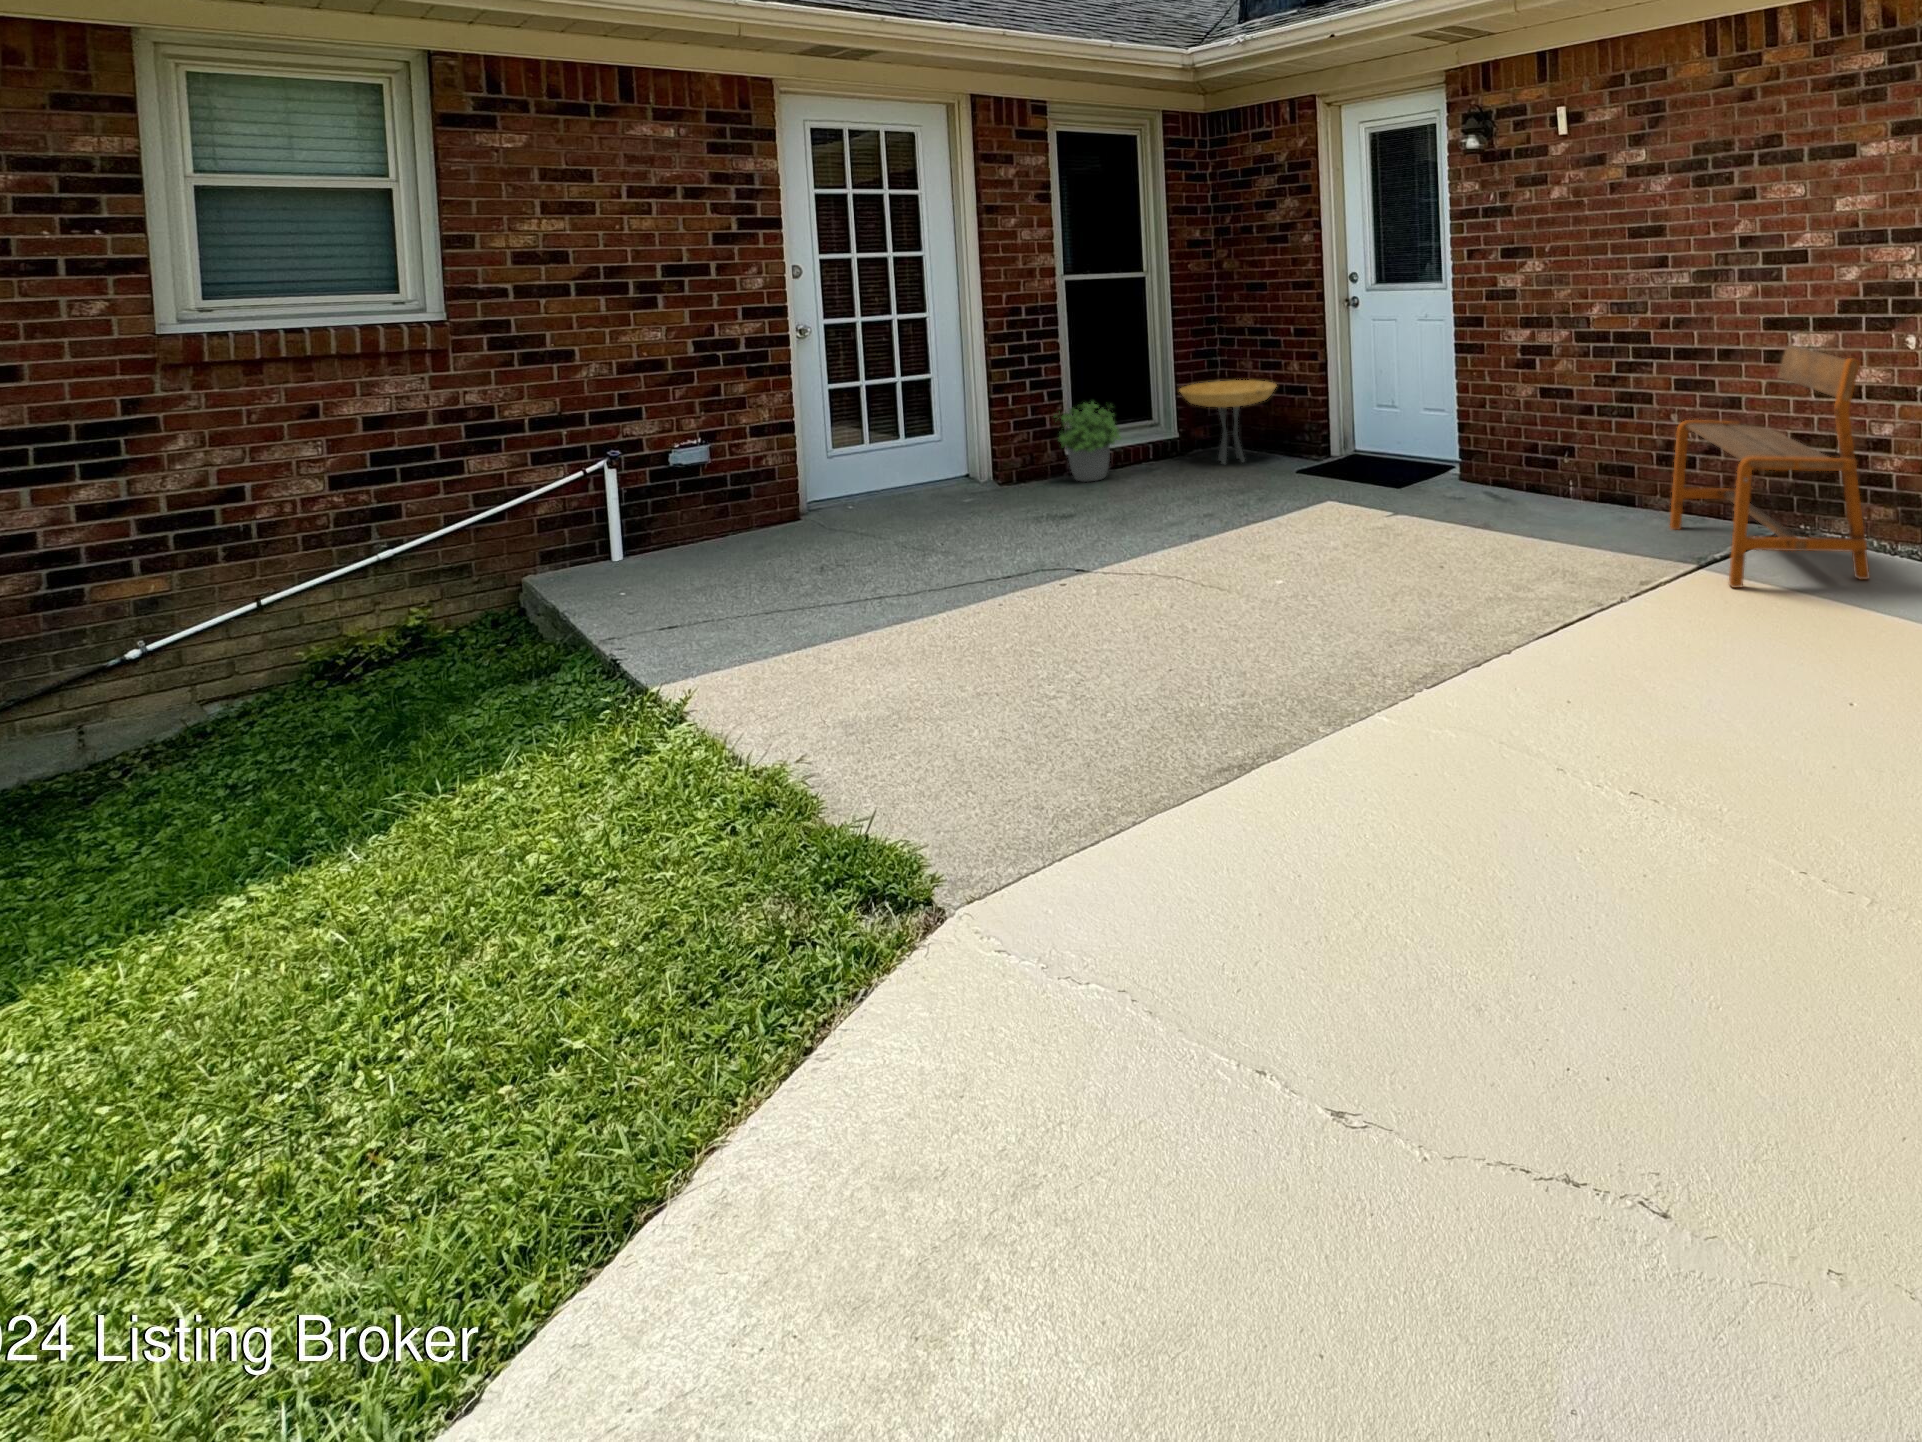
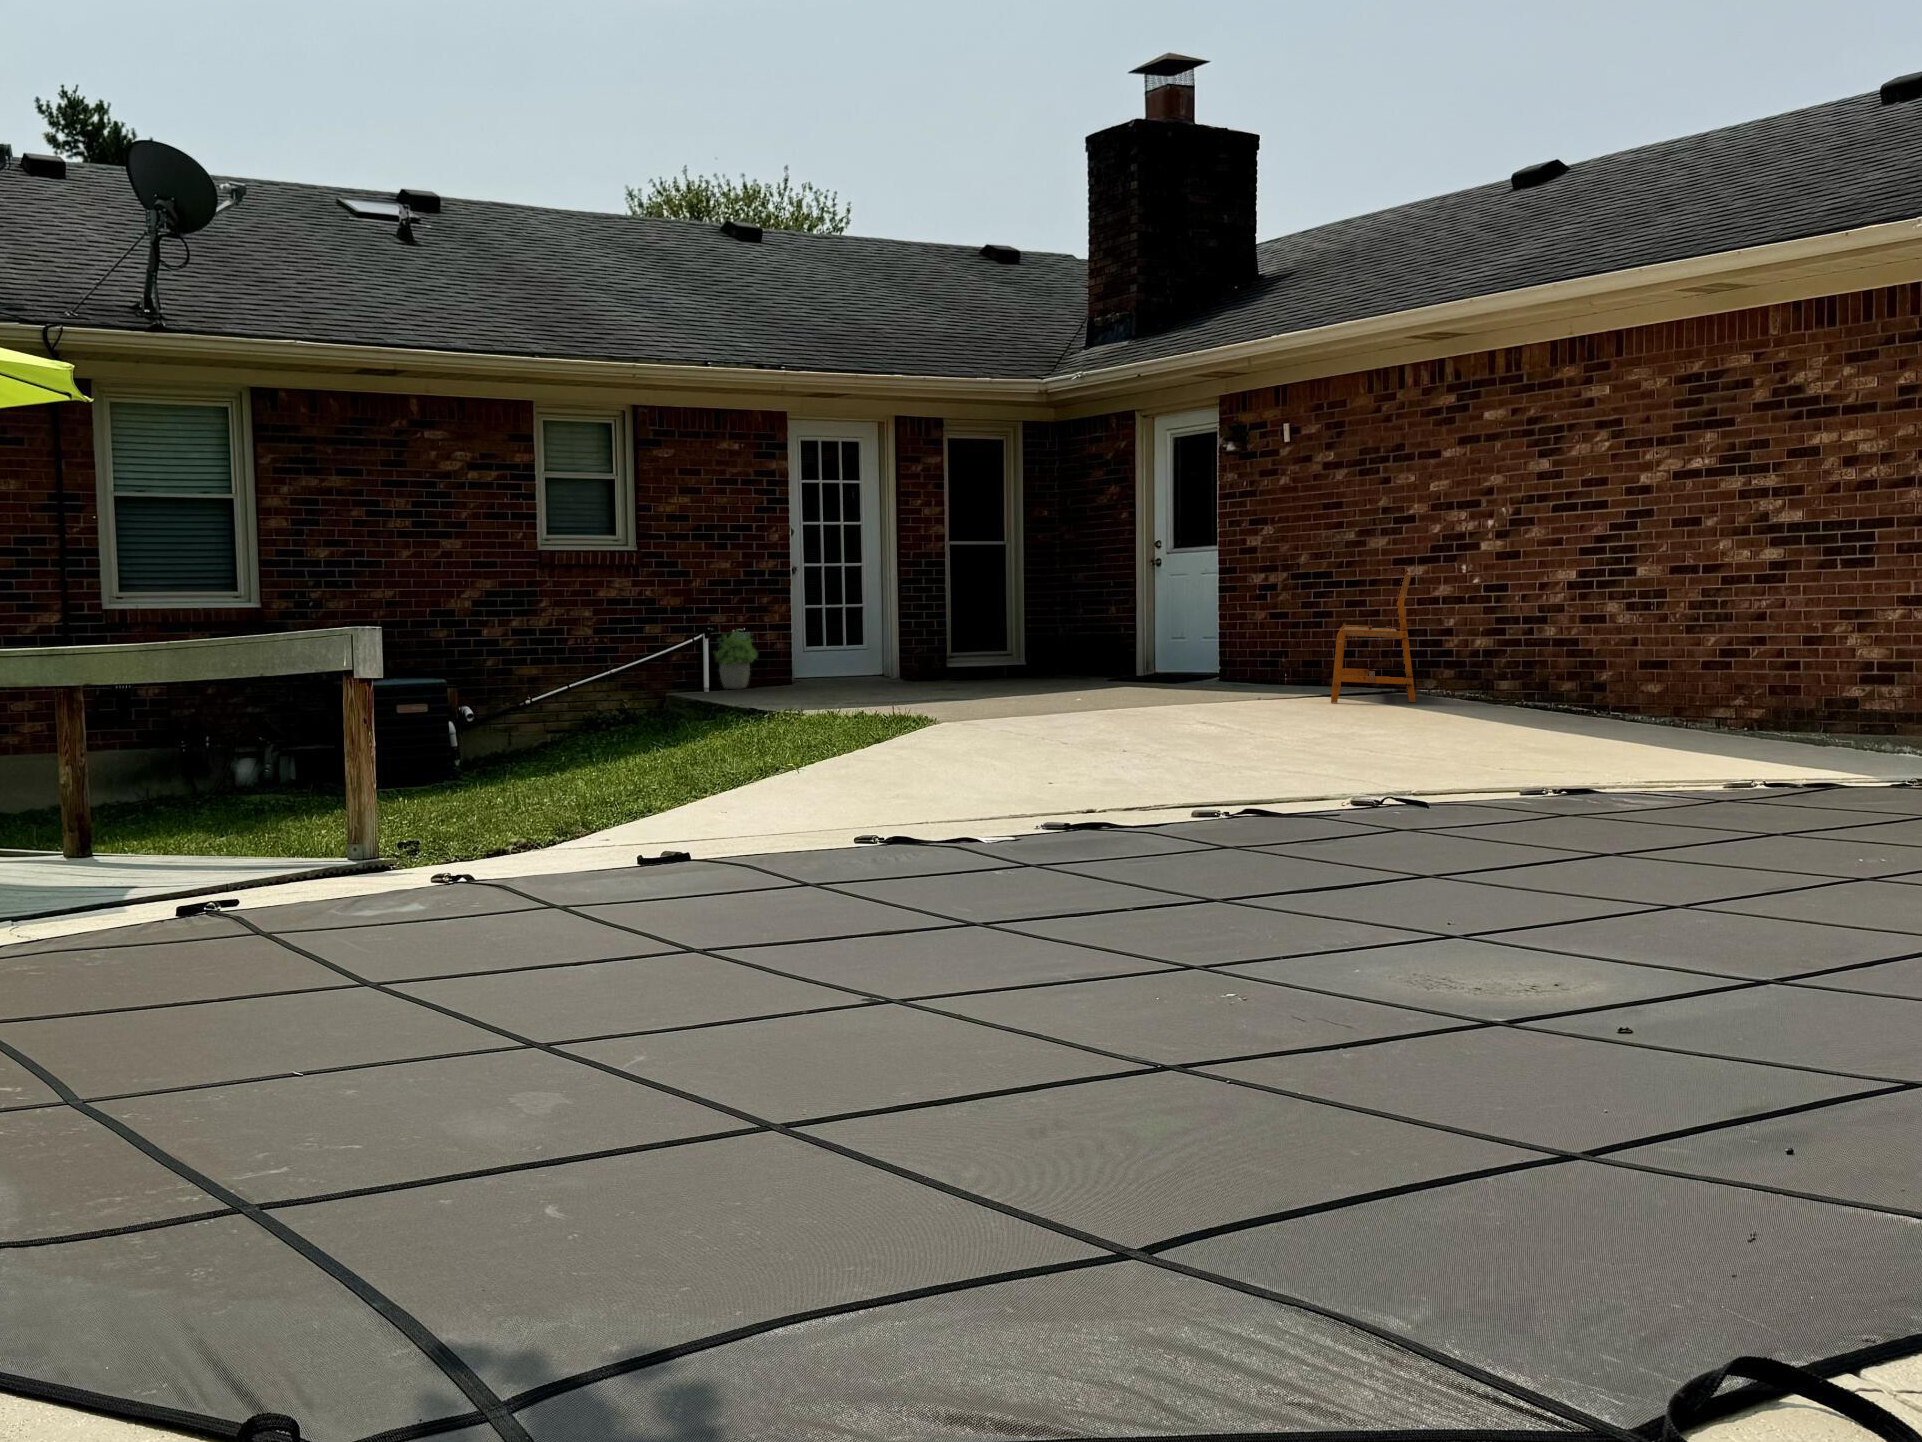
side table: present [1180,380,1277,464] -> none [1029,622,1101,680]
potted plant: present [1054,402,1121,482] -> present [715,630,757,689]

